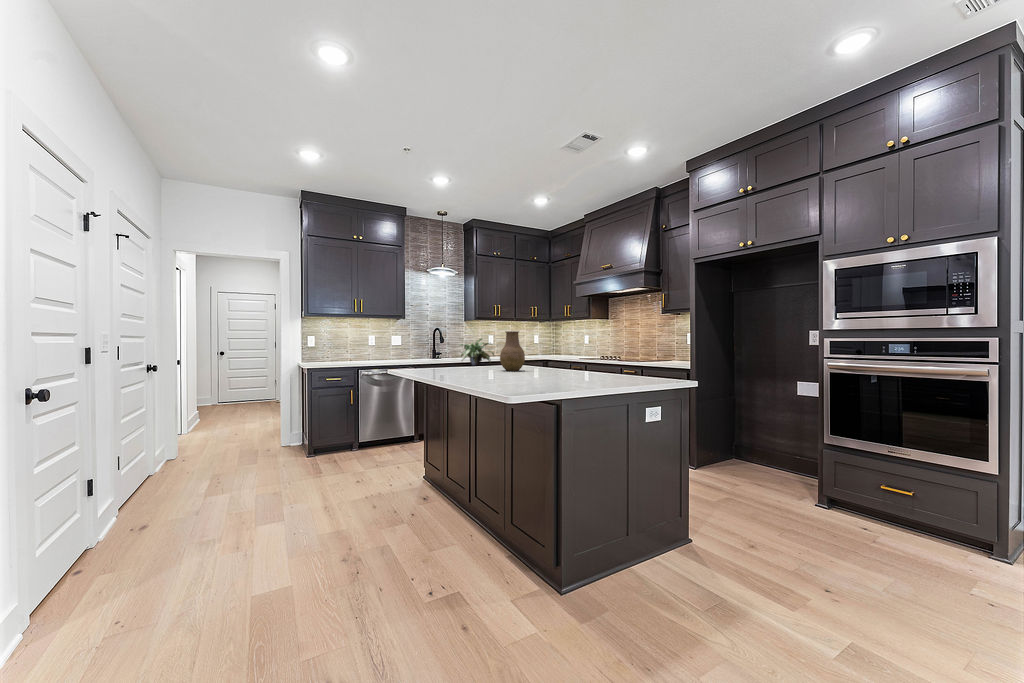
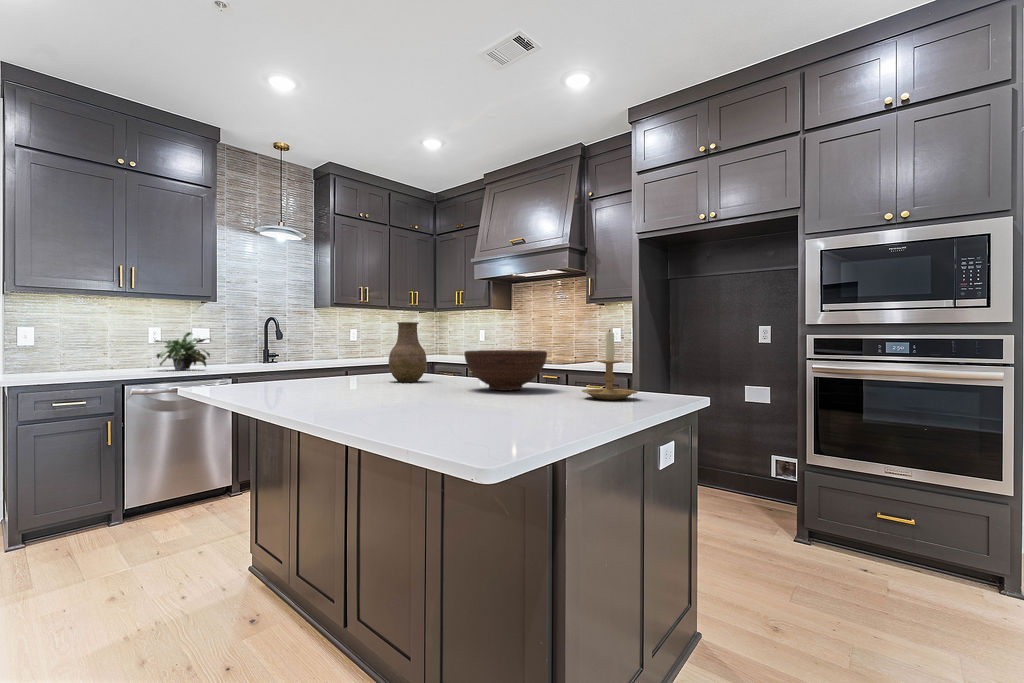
candle holder: none [609,336,648,383] -> present [582,330,637,400]
potted plant: present [460,338,494,365] -> present [154,332,210,370]
fruit bowl: none [541,350,596,377] -> present [464,350,547,391]

